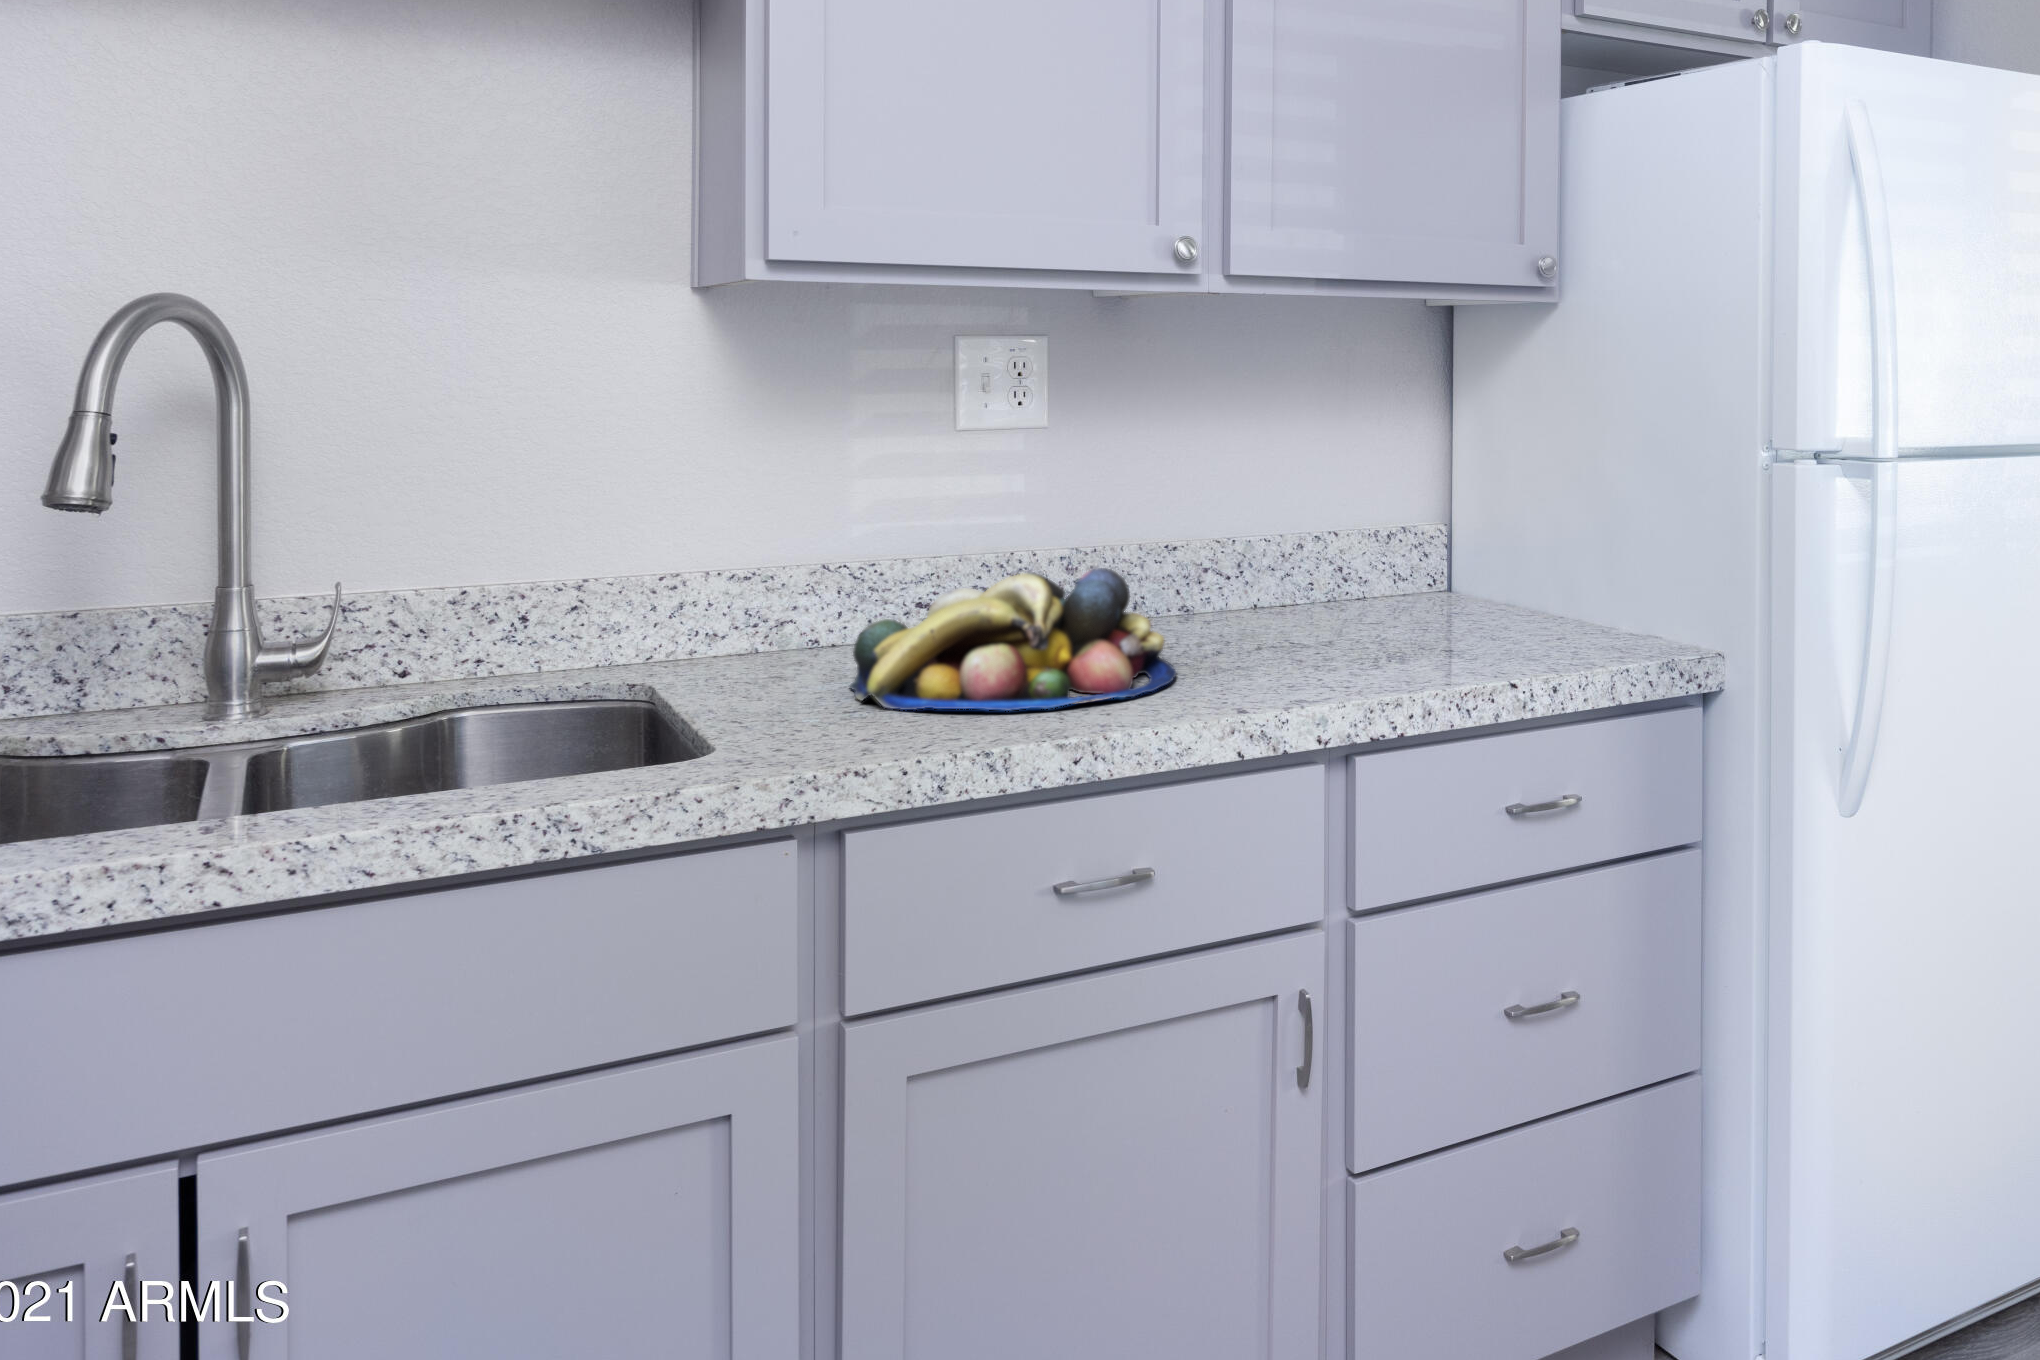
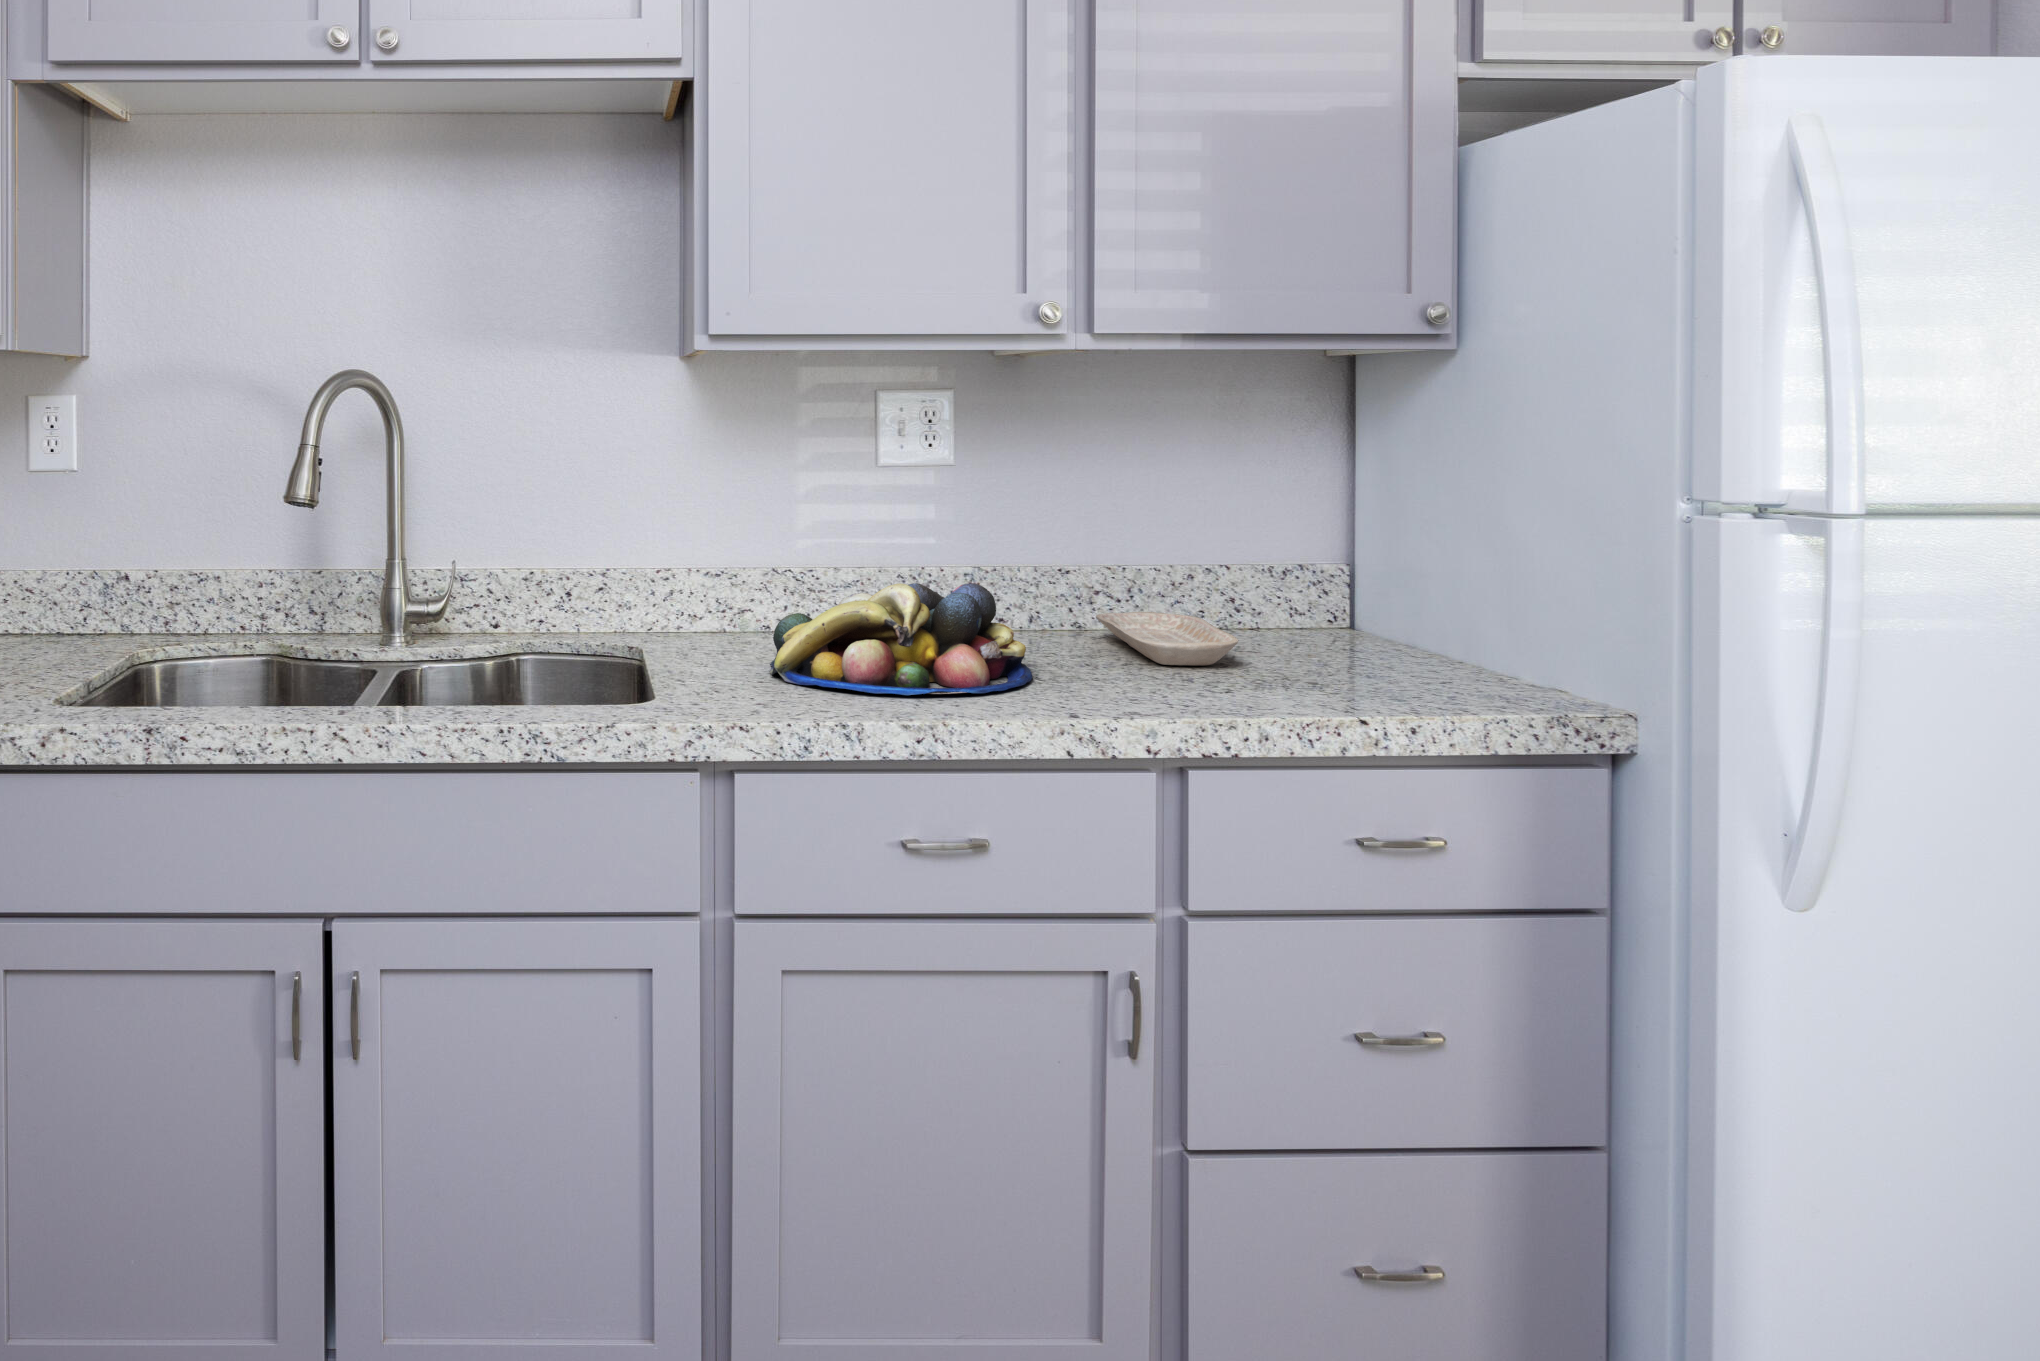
tray: none [1212,588,1373,644] -> present [1096,612,1239,665]

